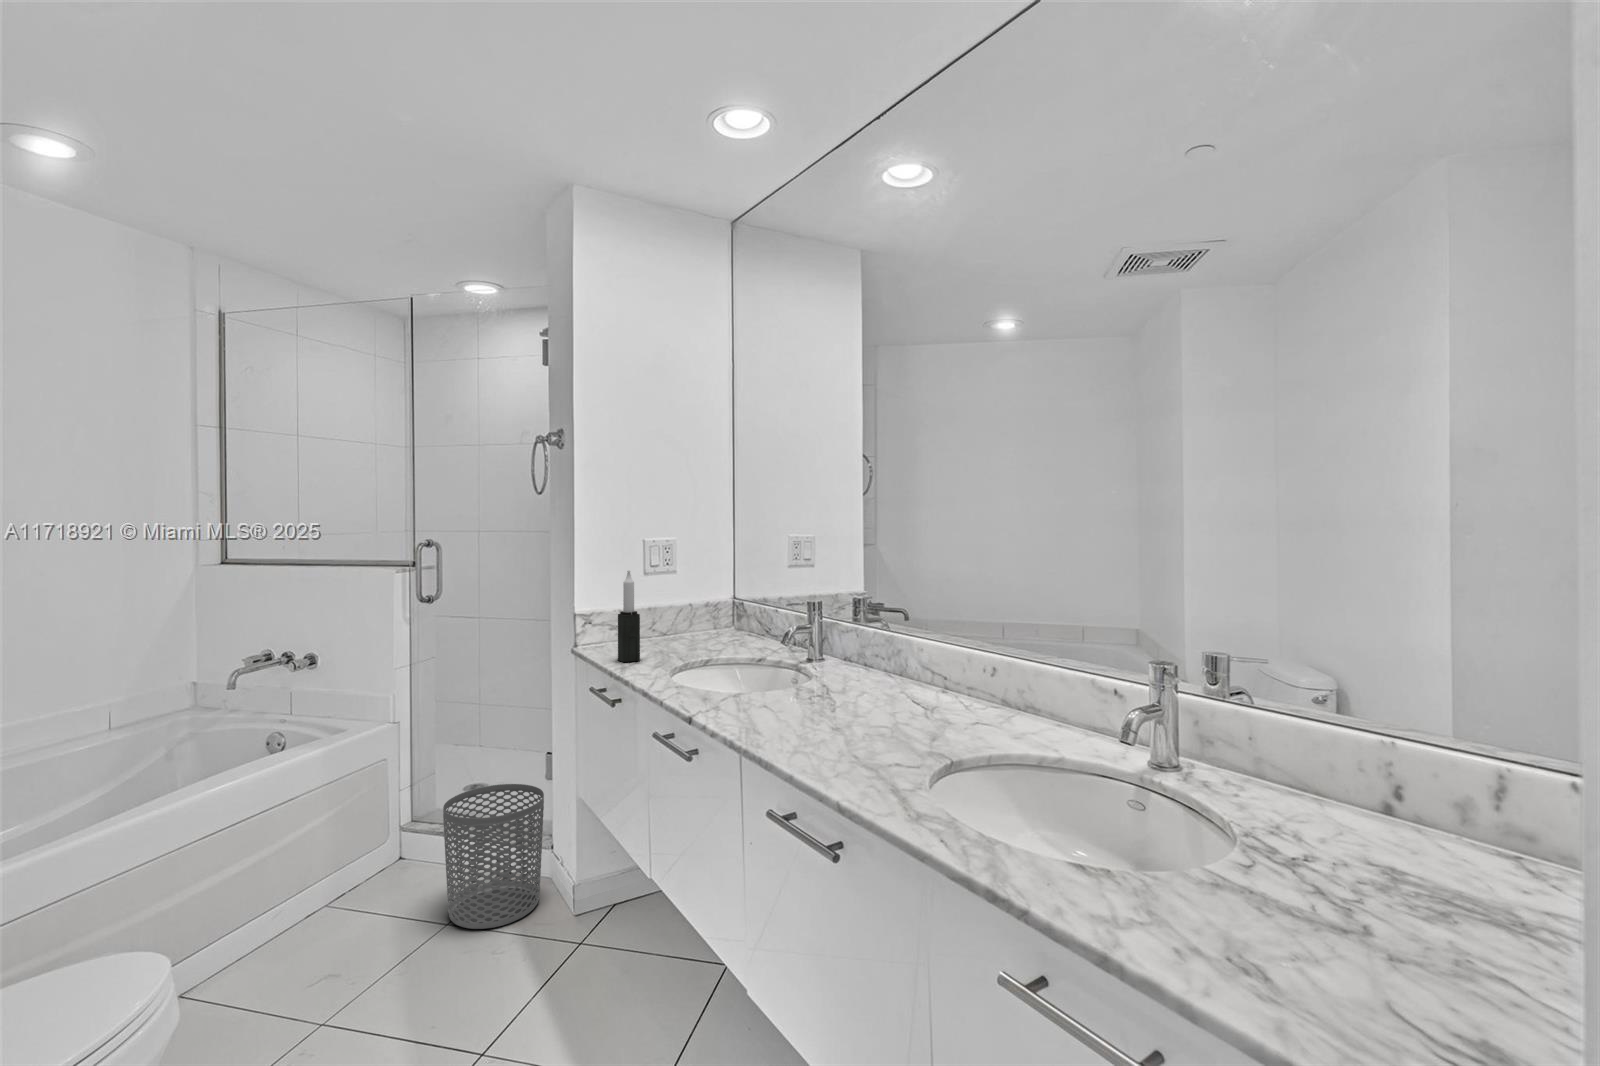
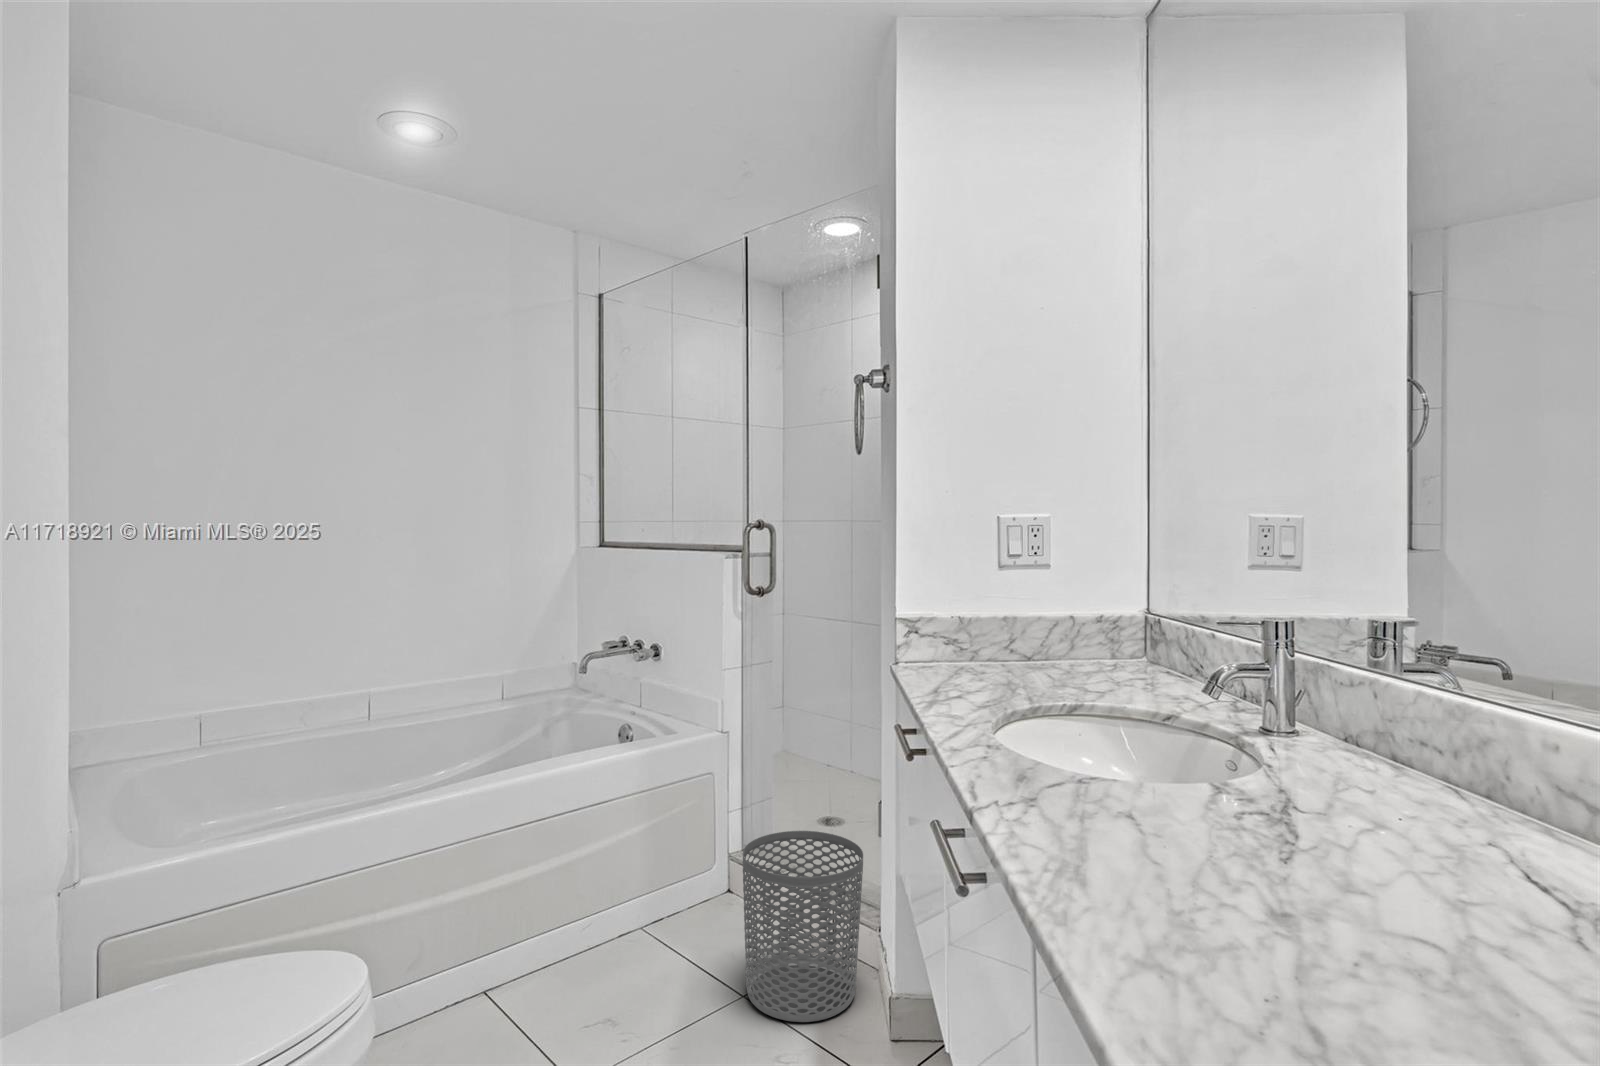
candle: present [618,570,640,662] -> none [934,554,967,694]

